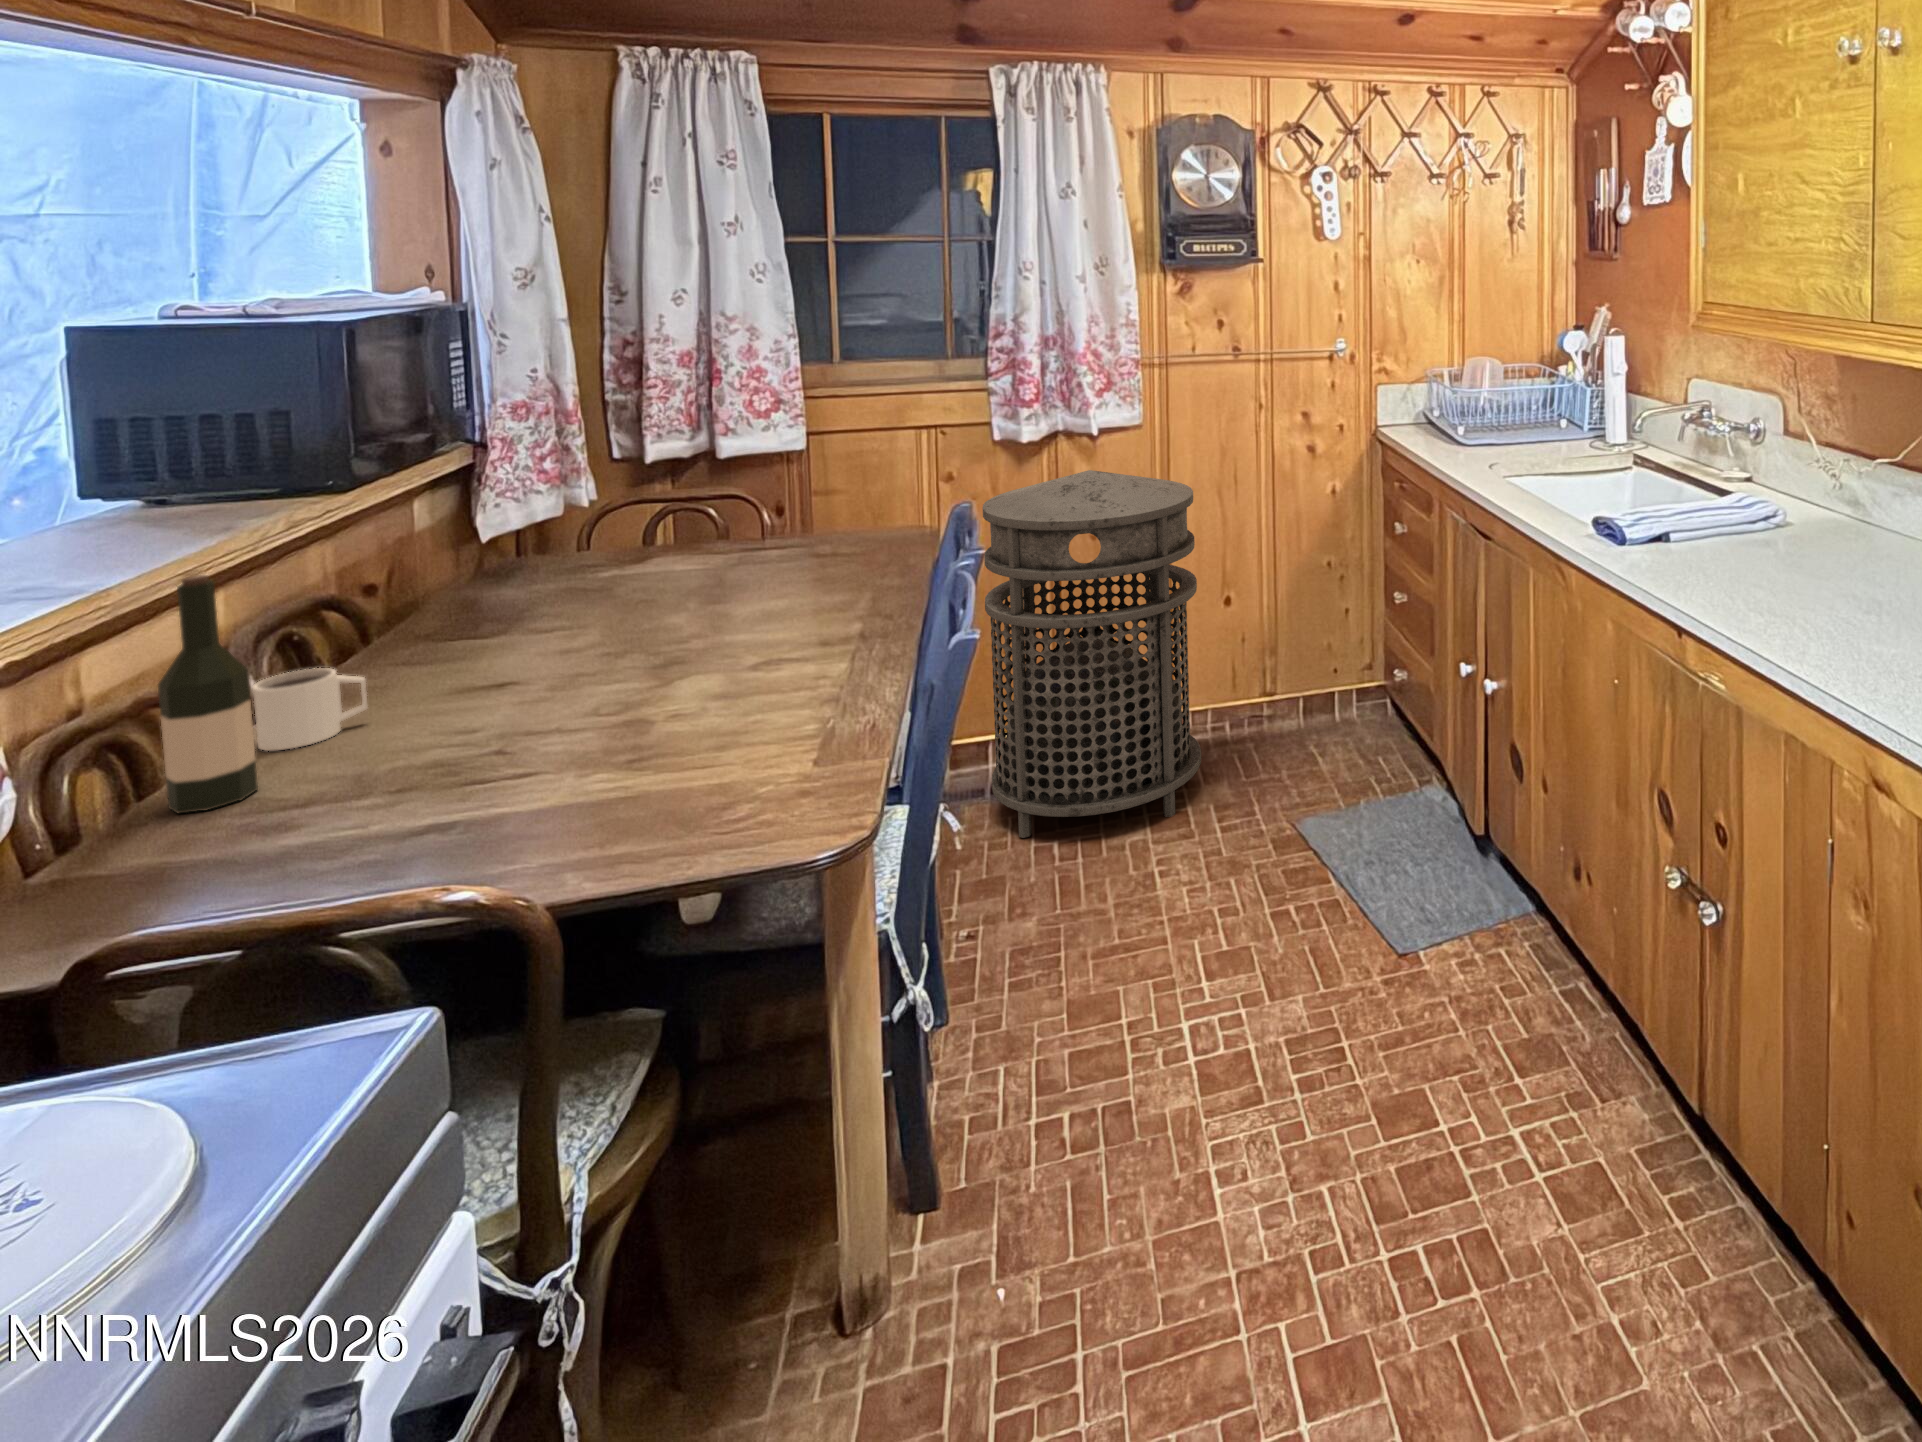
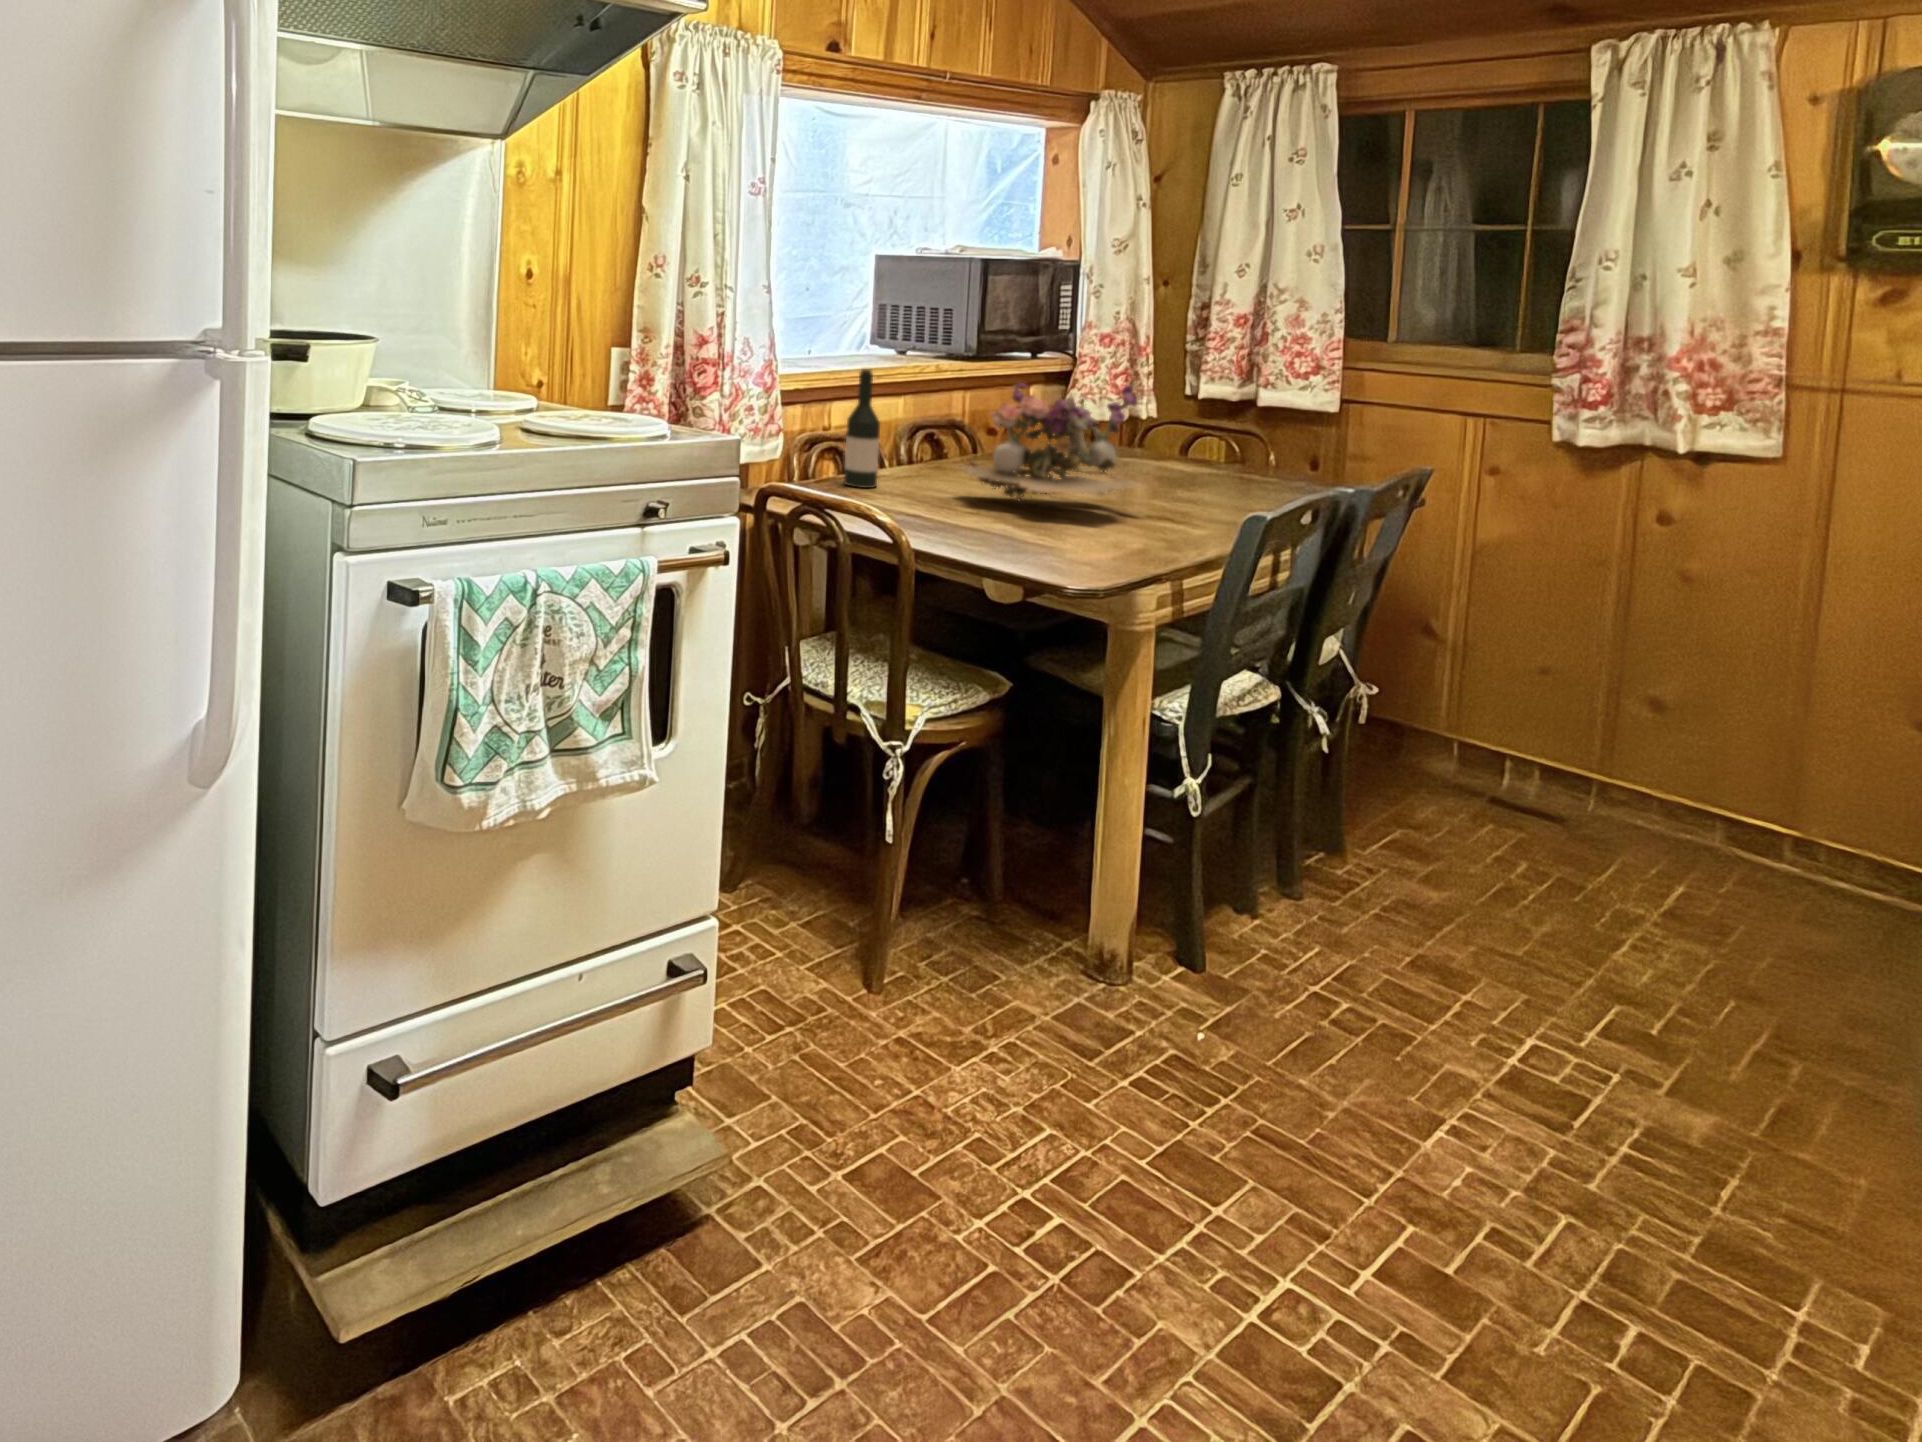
trash can: present [982,470,1201,838] -> none [1469,487,1837,919]
flower arrangement: none [427,489,736,715] -> present [962,383,1146,502]
mug: present [253,668,367,751] -> none [891,441,942,481]

